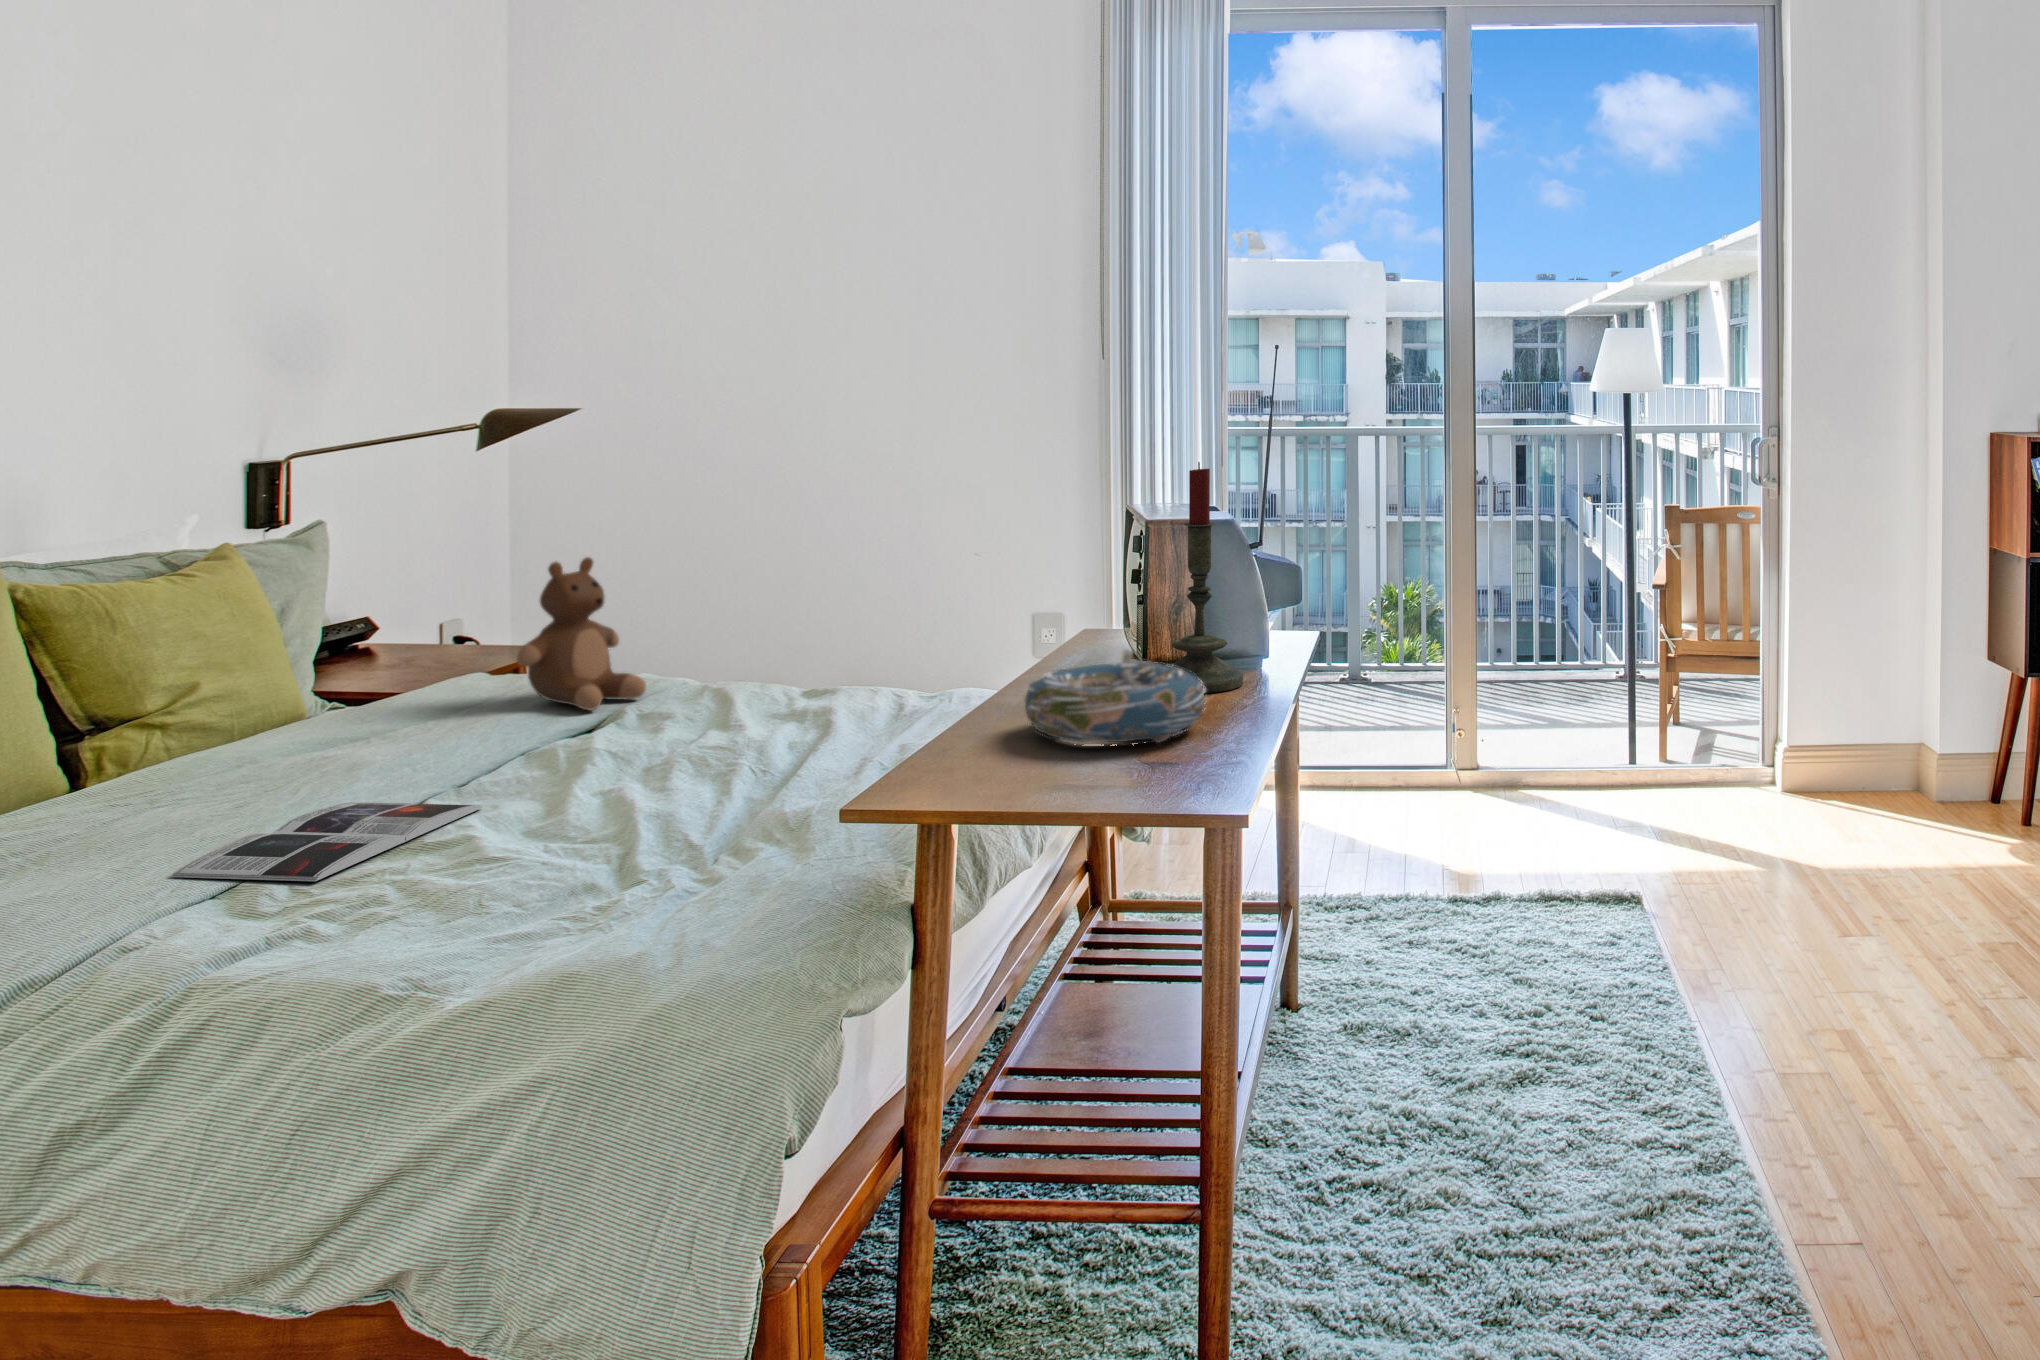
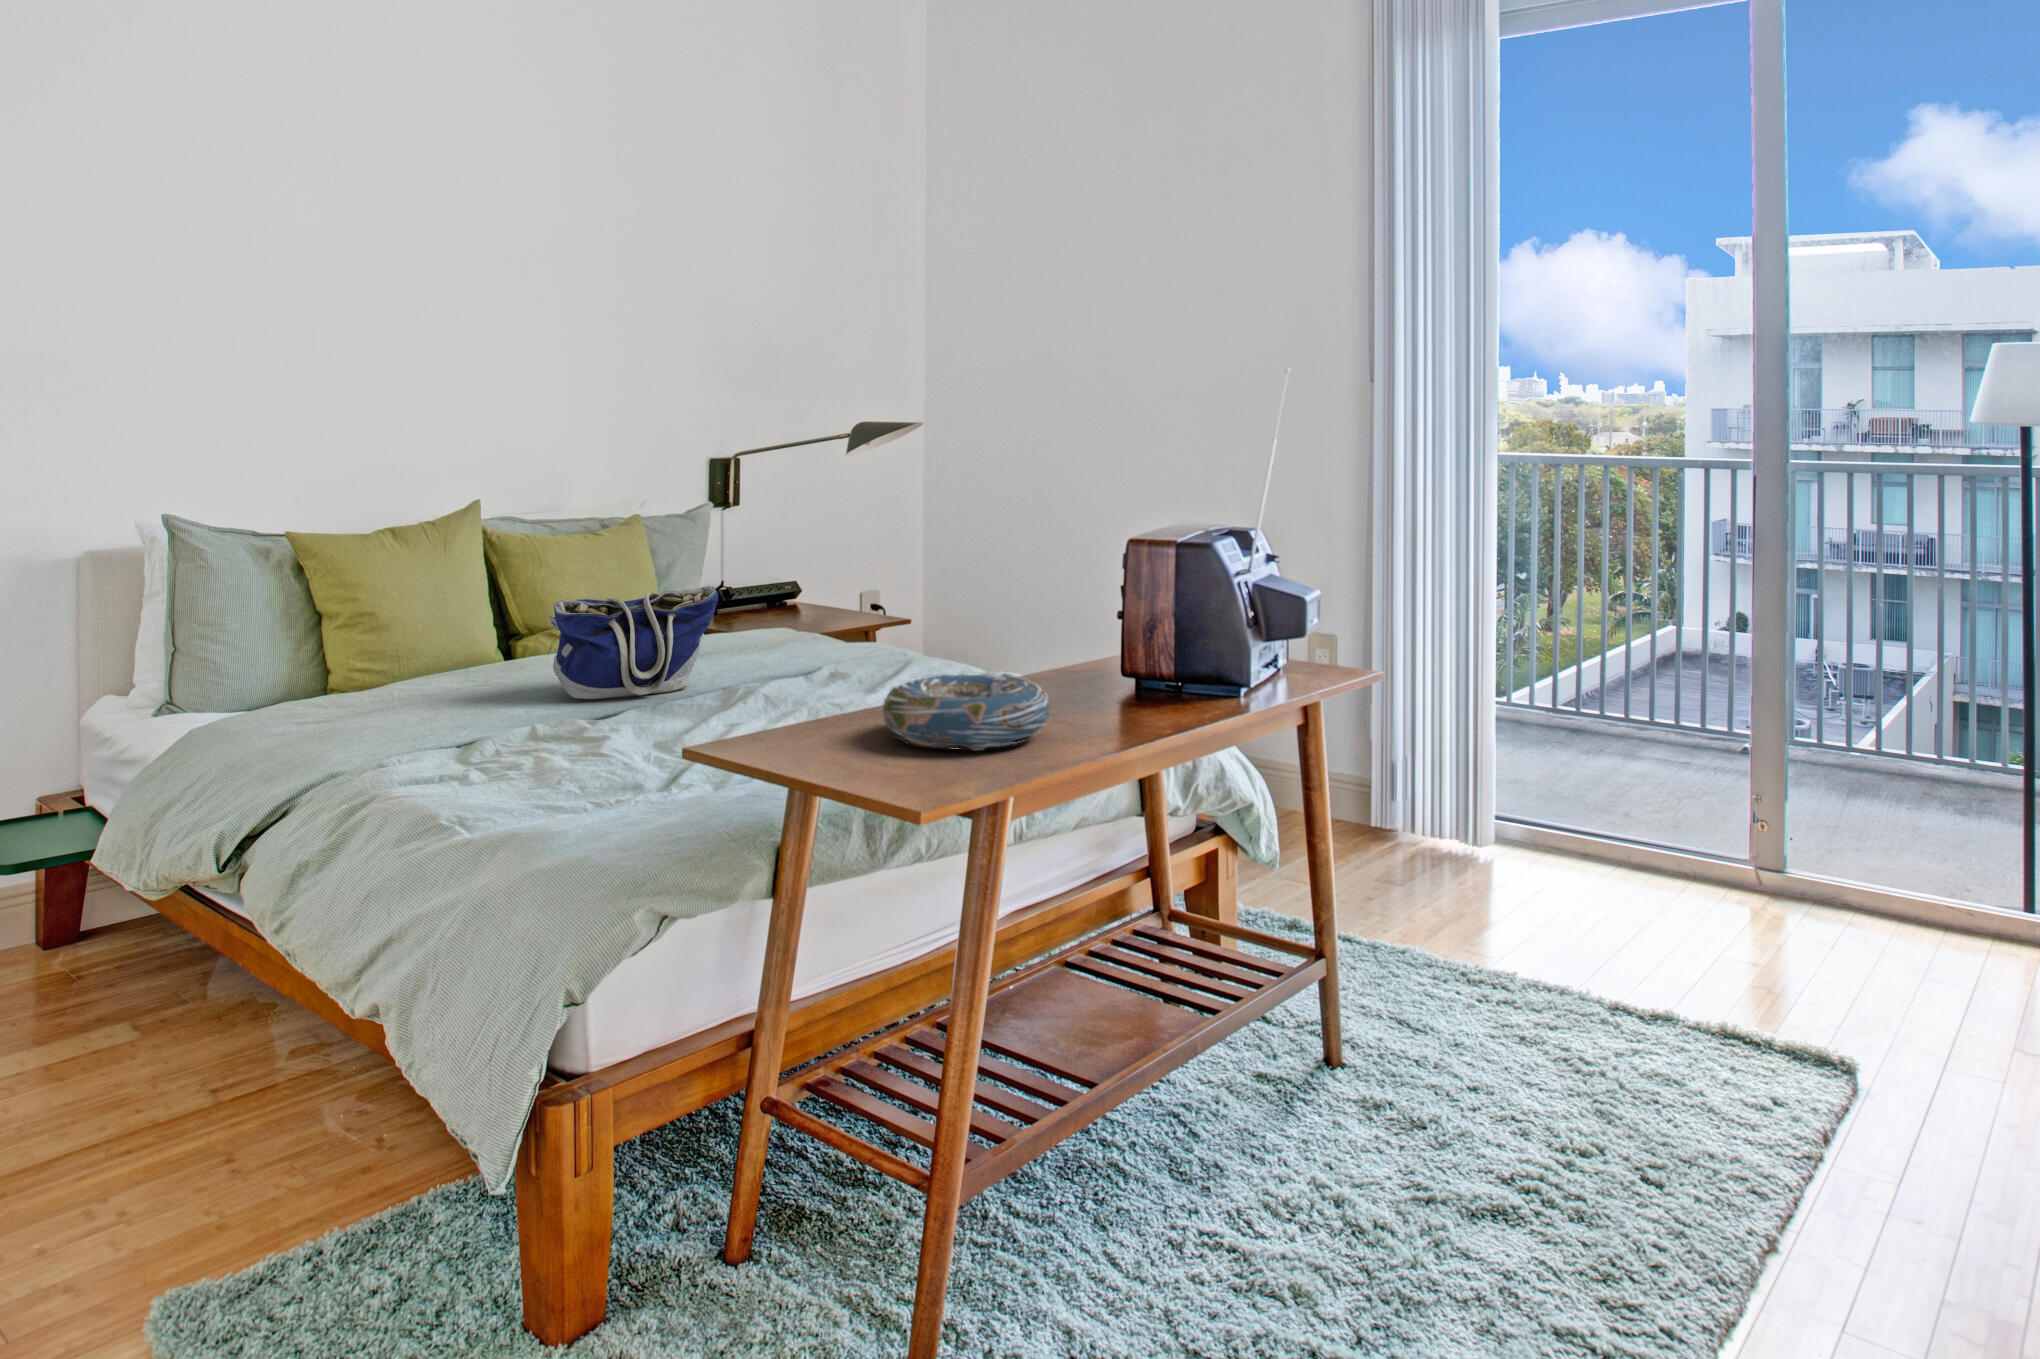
candle: present [1168,462,1243,693] -> none [1084,491,1169,719]
teddy bear: present [517,557,646,710] -> none [752,550,847,676]
tote bag: none [263,610,511,777] -> present [548,586,718,699]
magazine: present [171,802,483,881] -> none [426,718,634,766]

